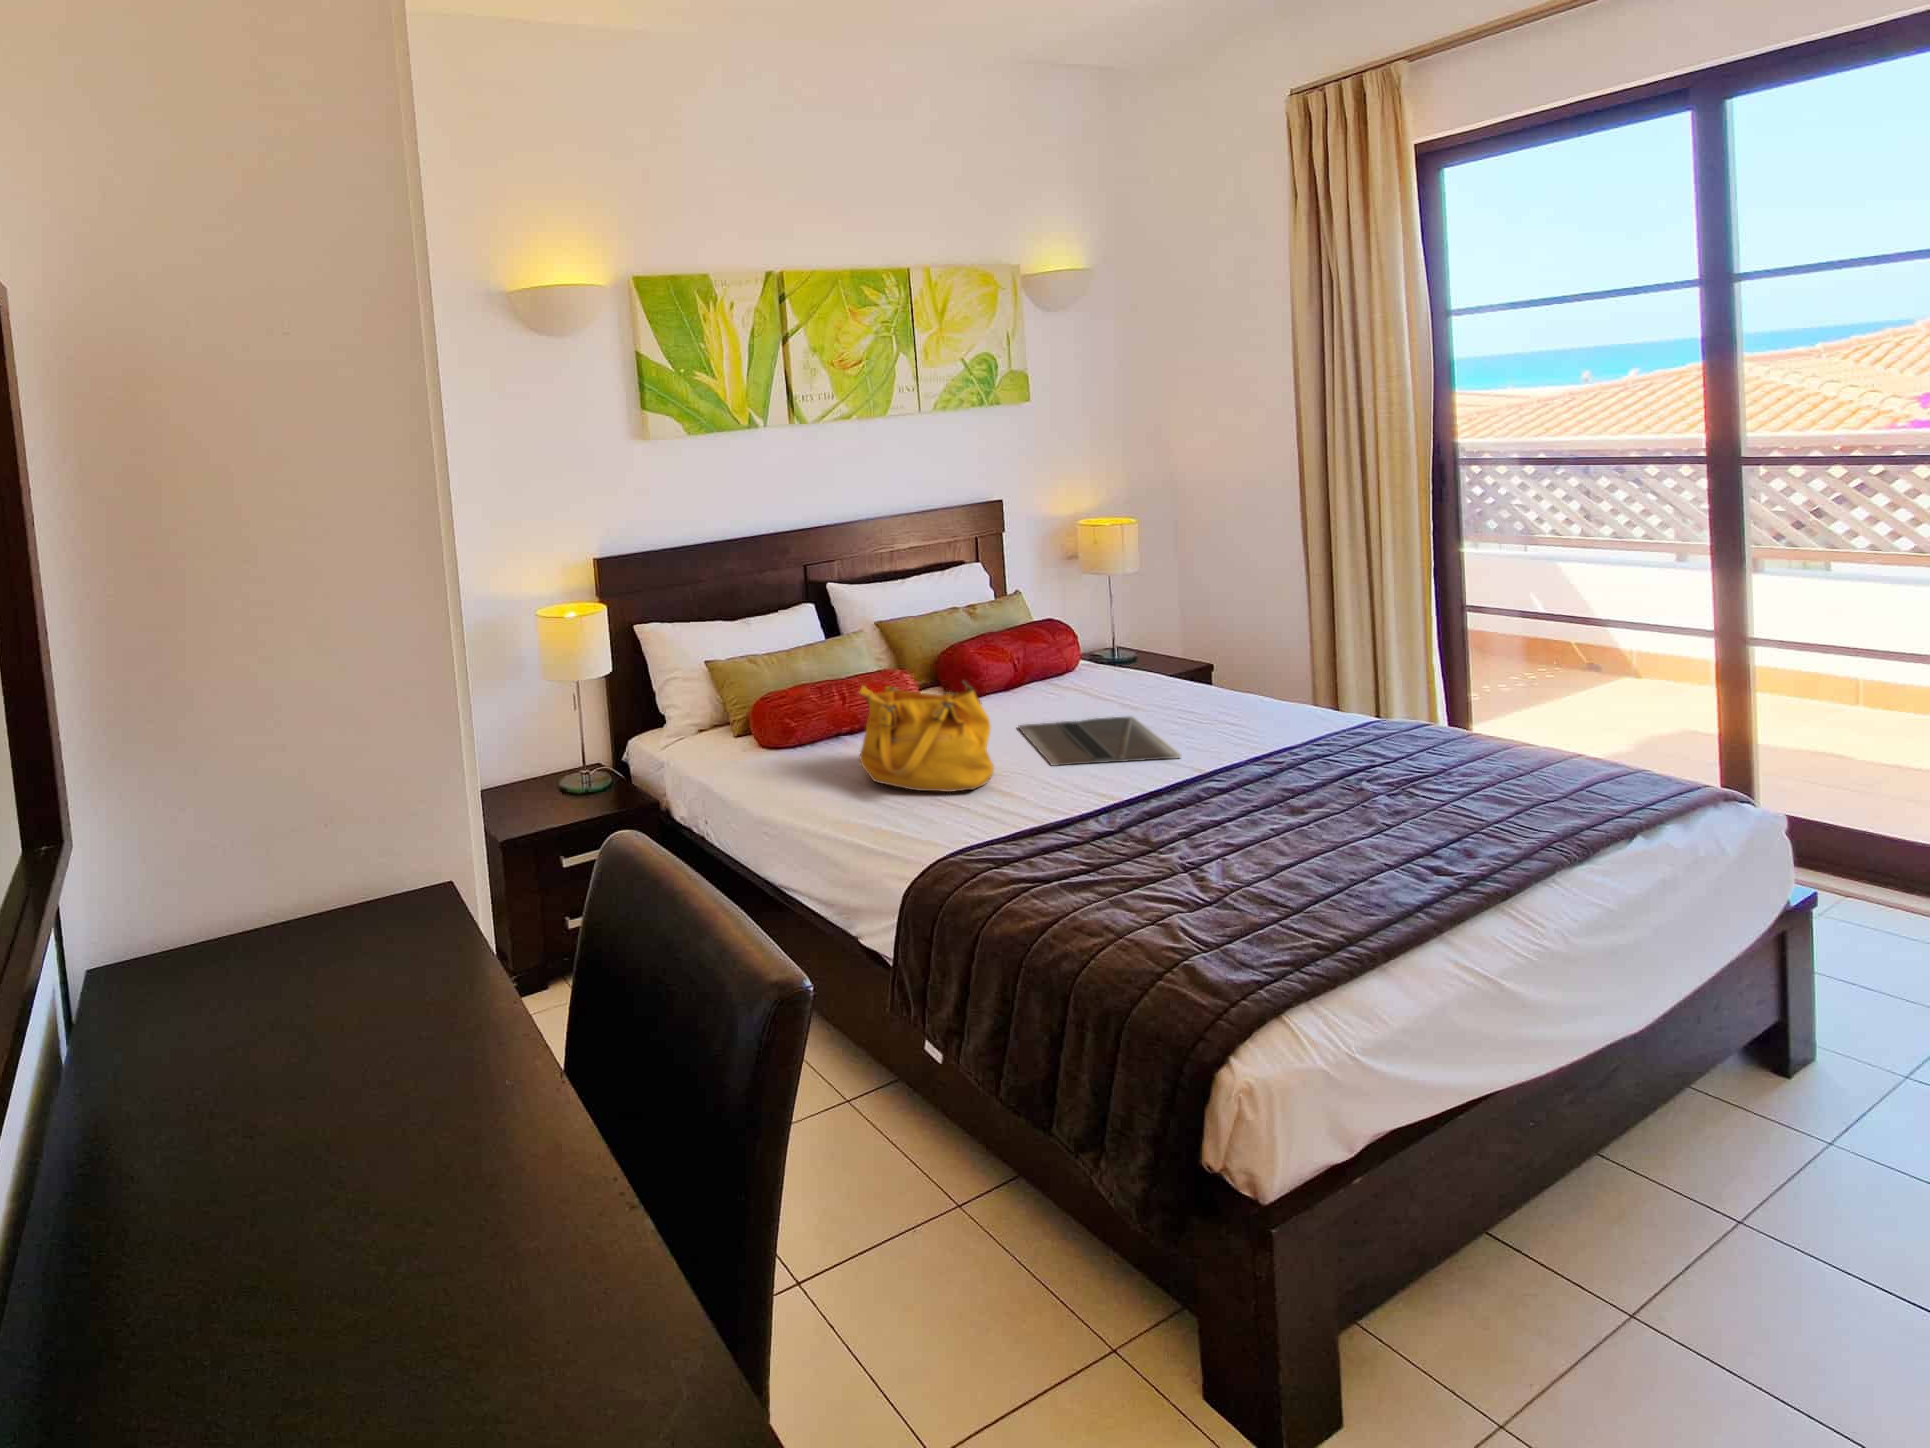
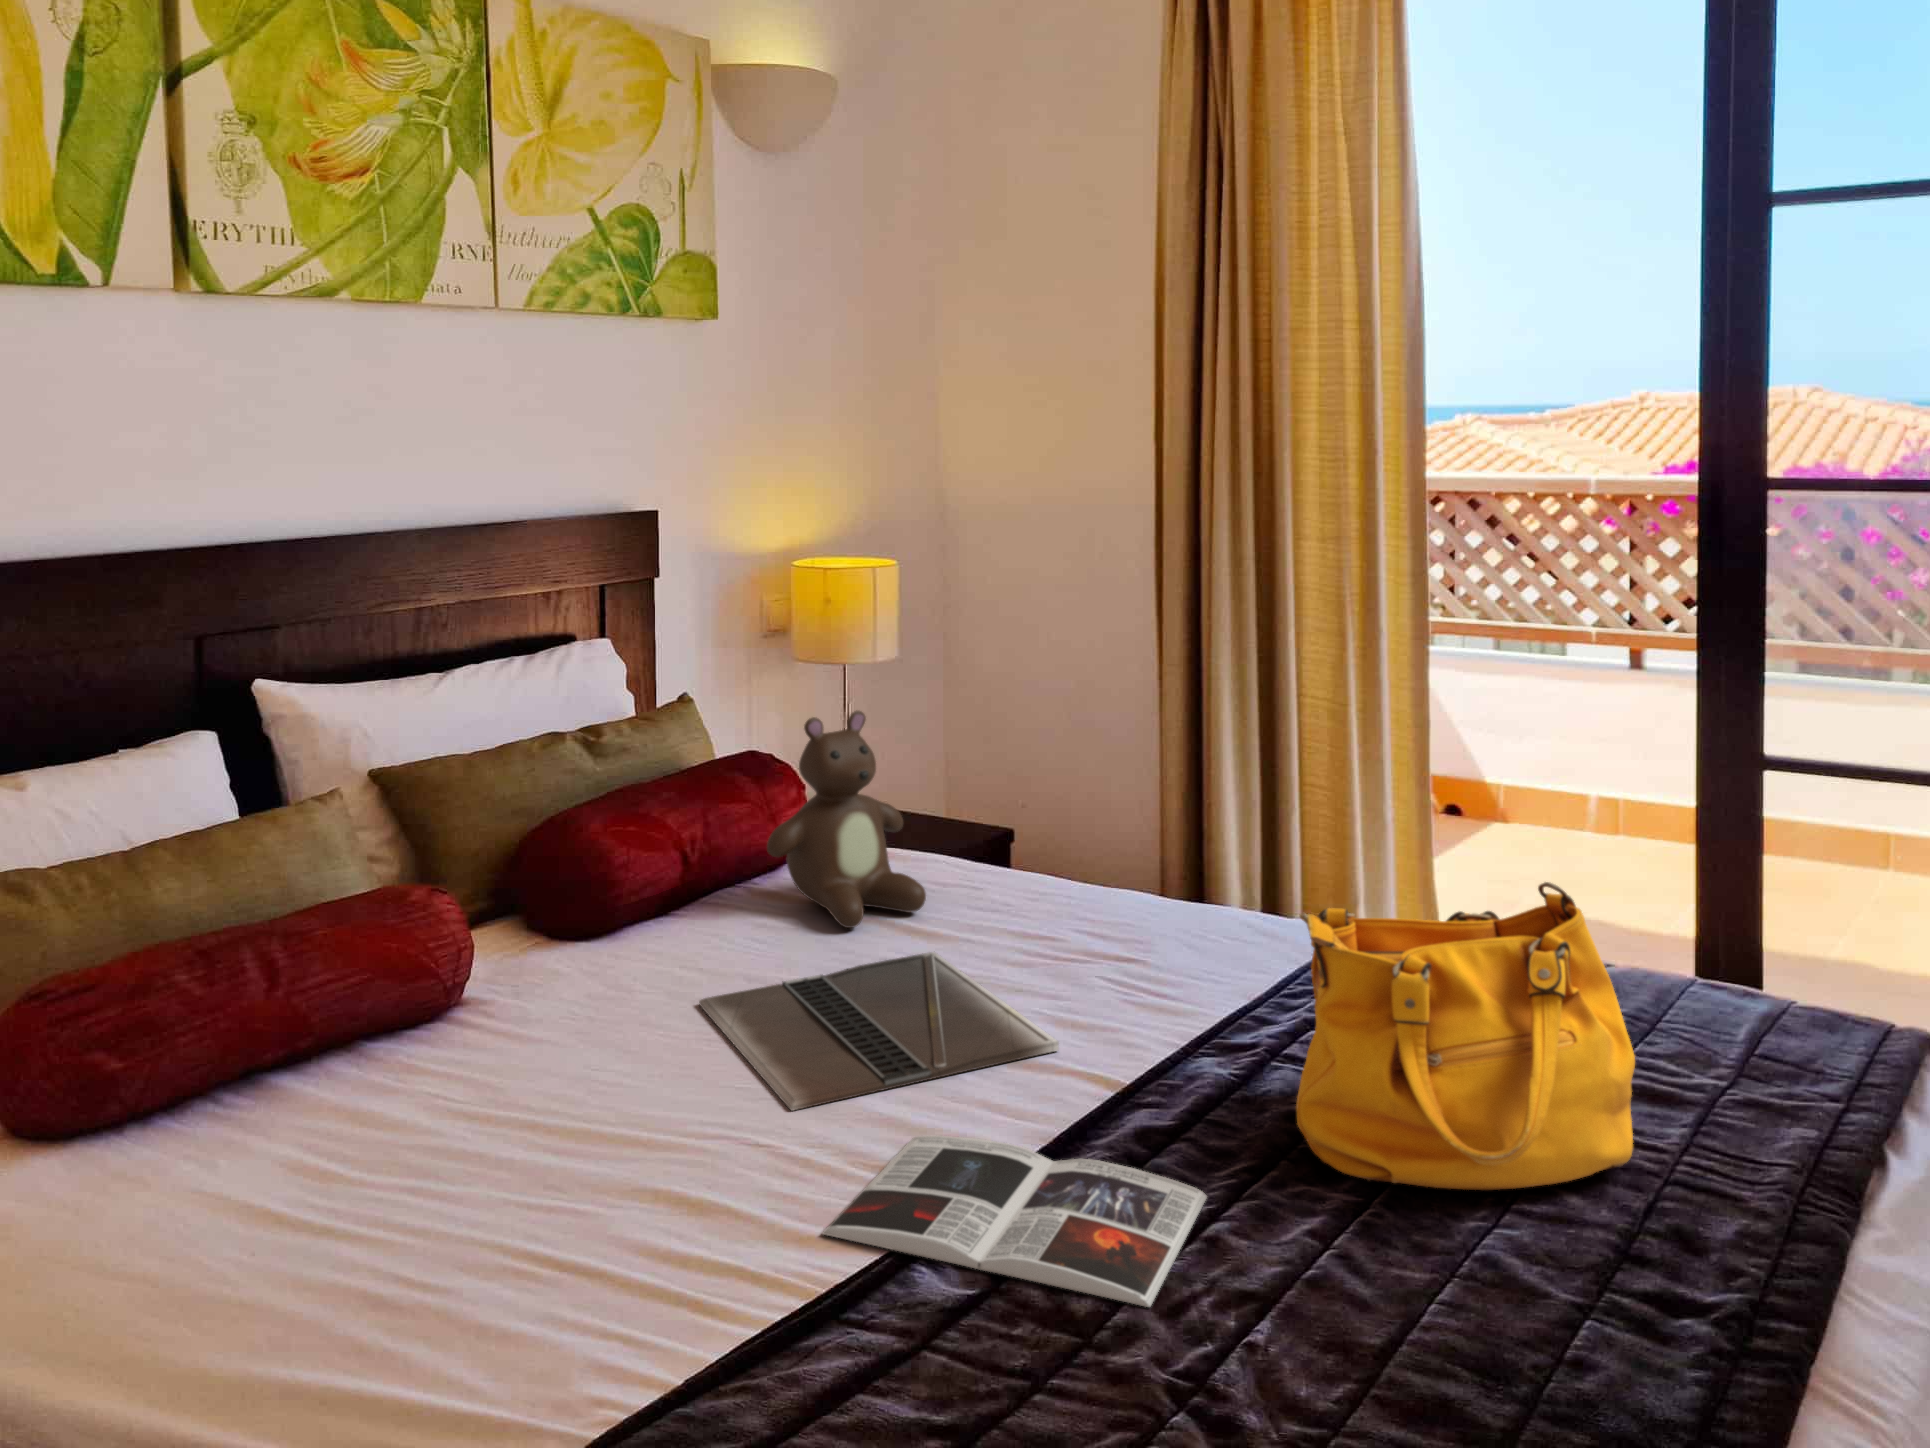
teddy bear: none [1053,603,1135,704] -> present [767,711,926,928]
handbag: present [859,682,994,792] -> present [1296,882,1635,1191]
magazine: none [1056,778,1227,836] -> present [823,1136,1207,1307]

